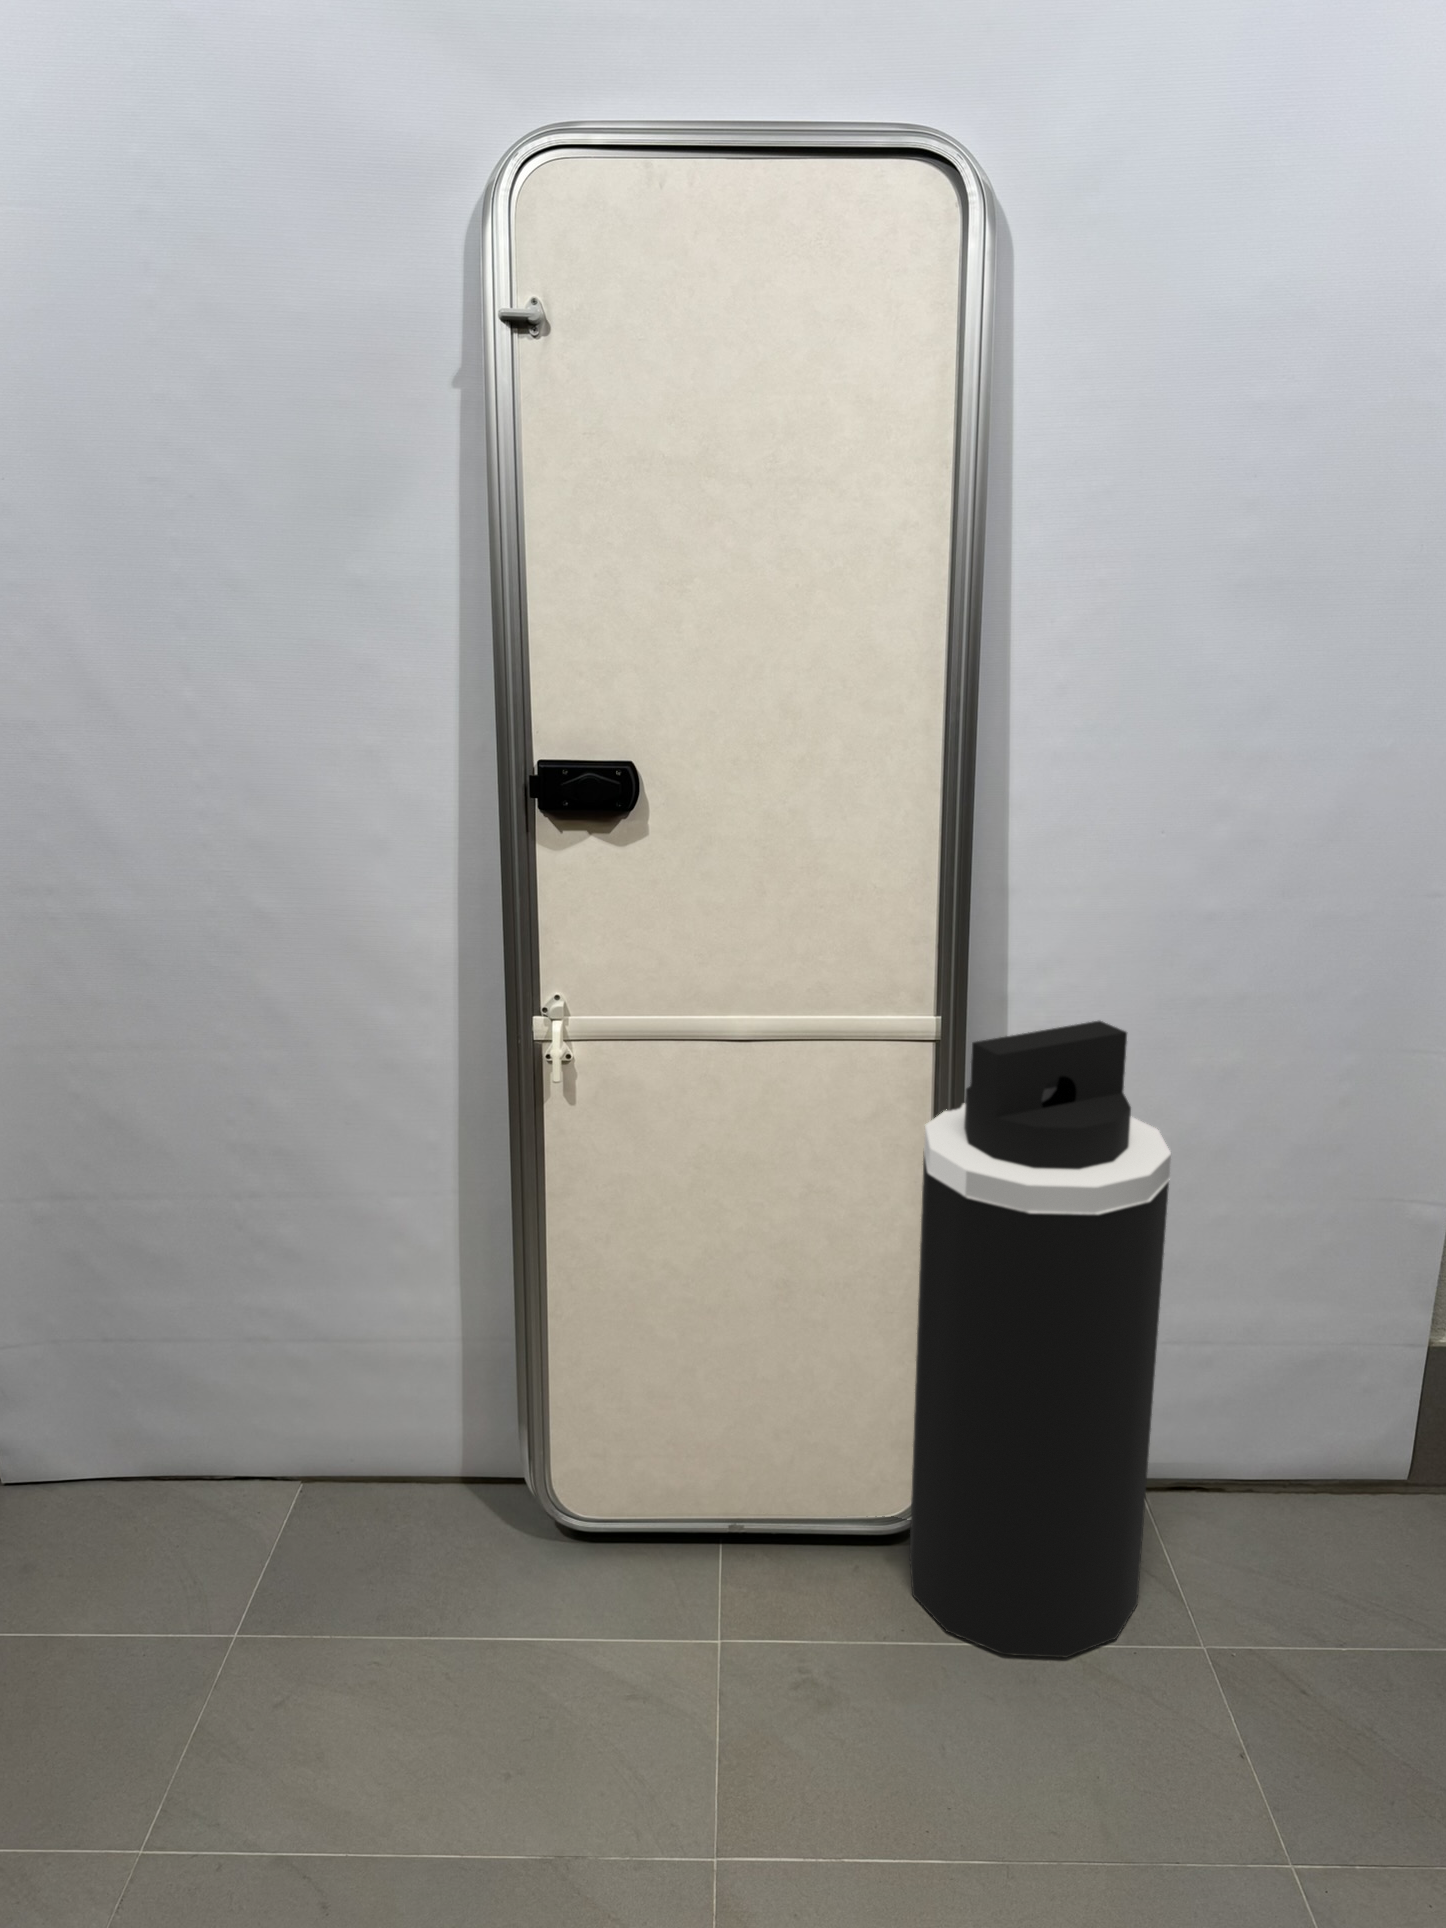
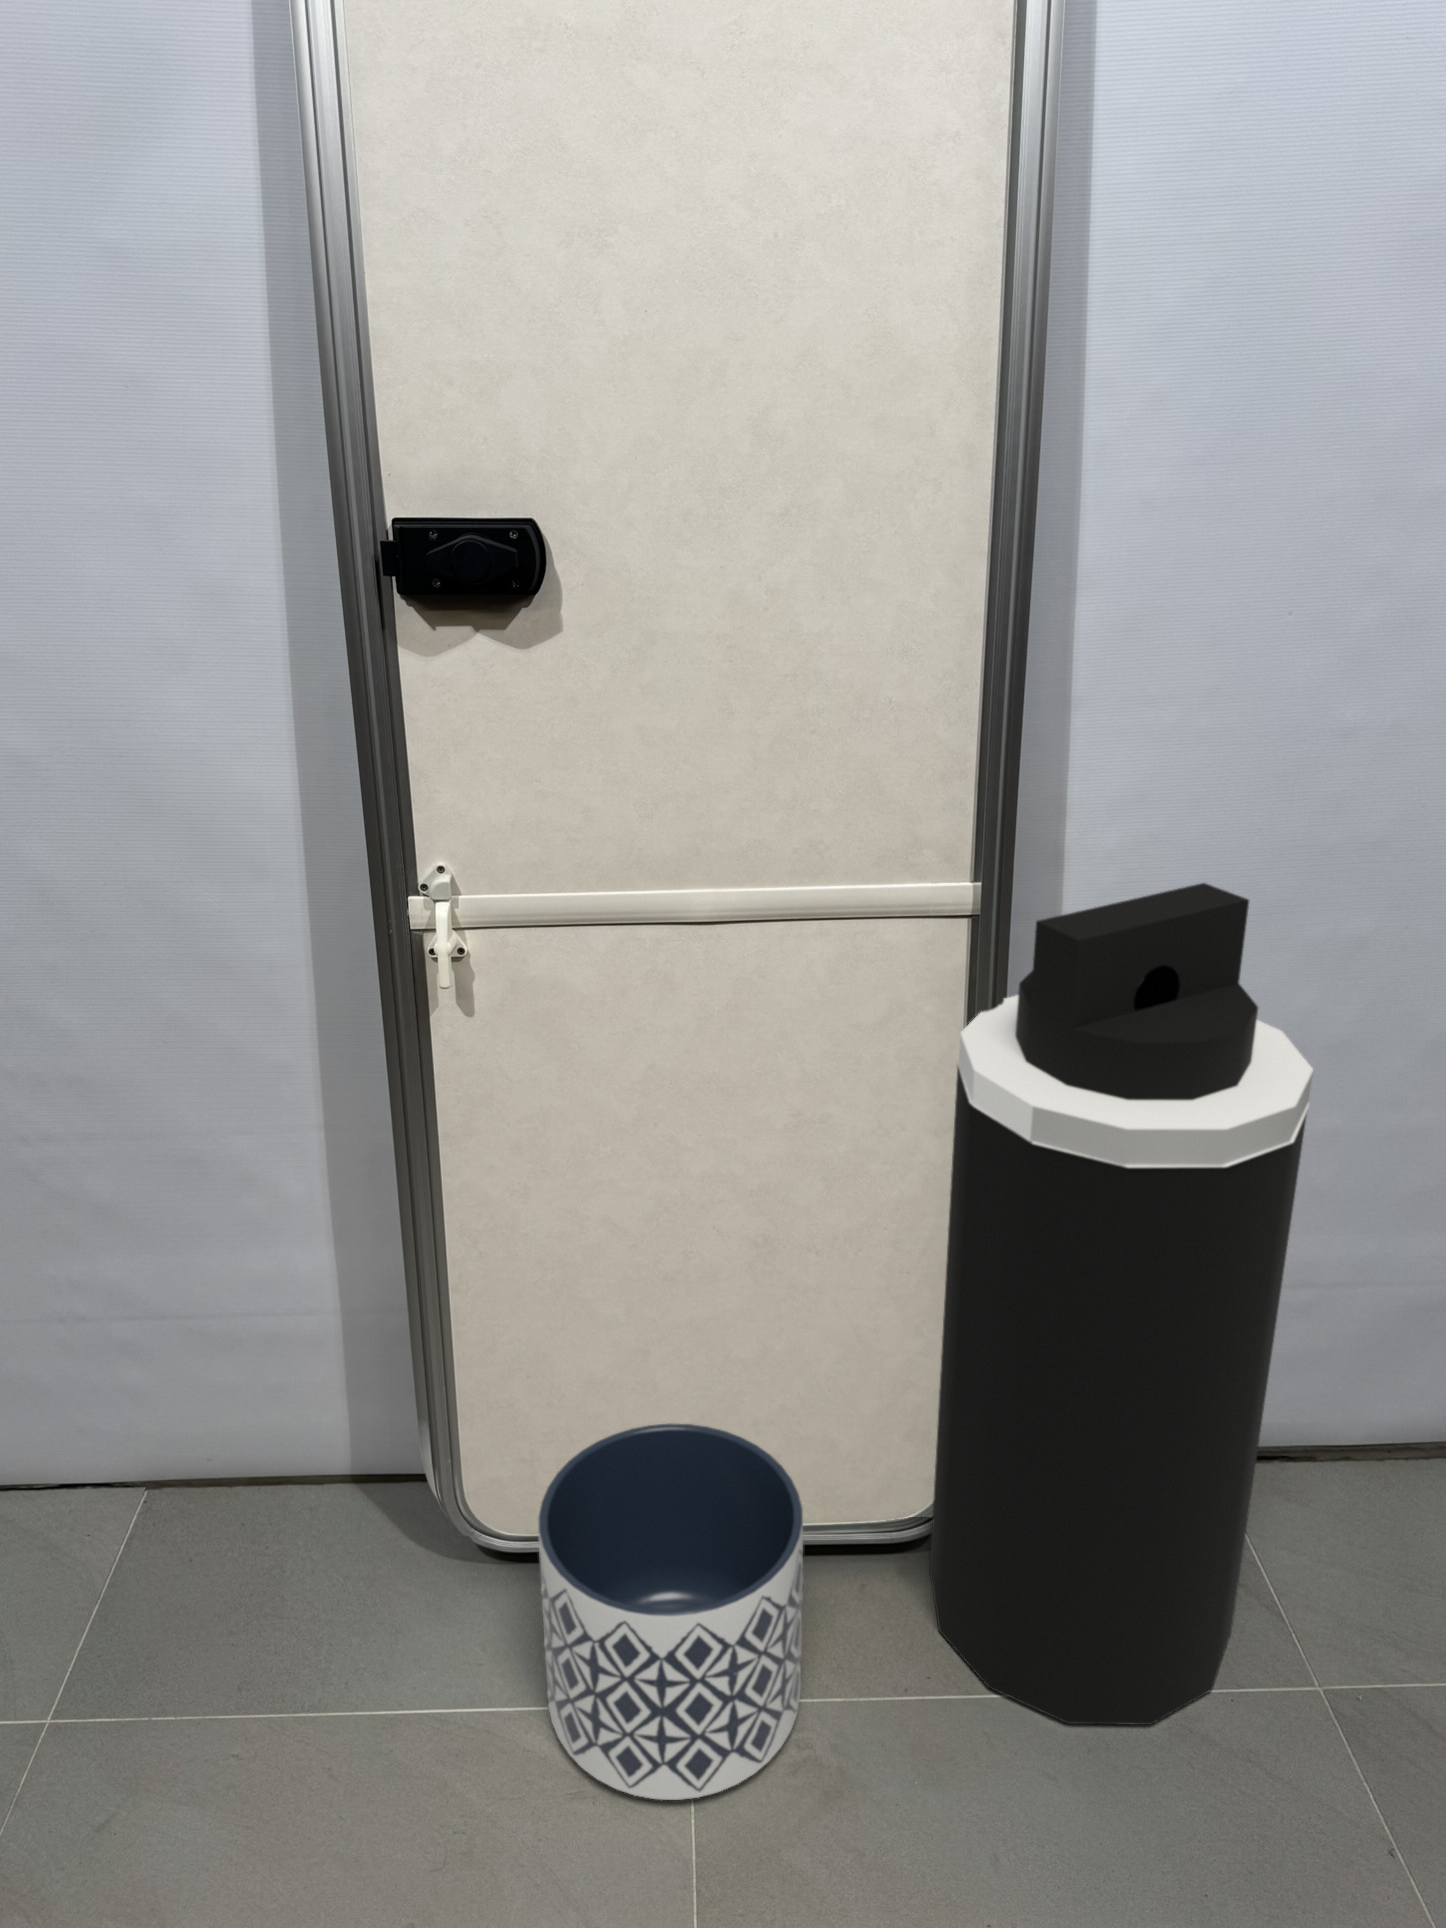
planter: none [611,1422,805,1690] -> present [538,1424,803,1800]

